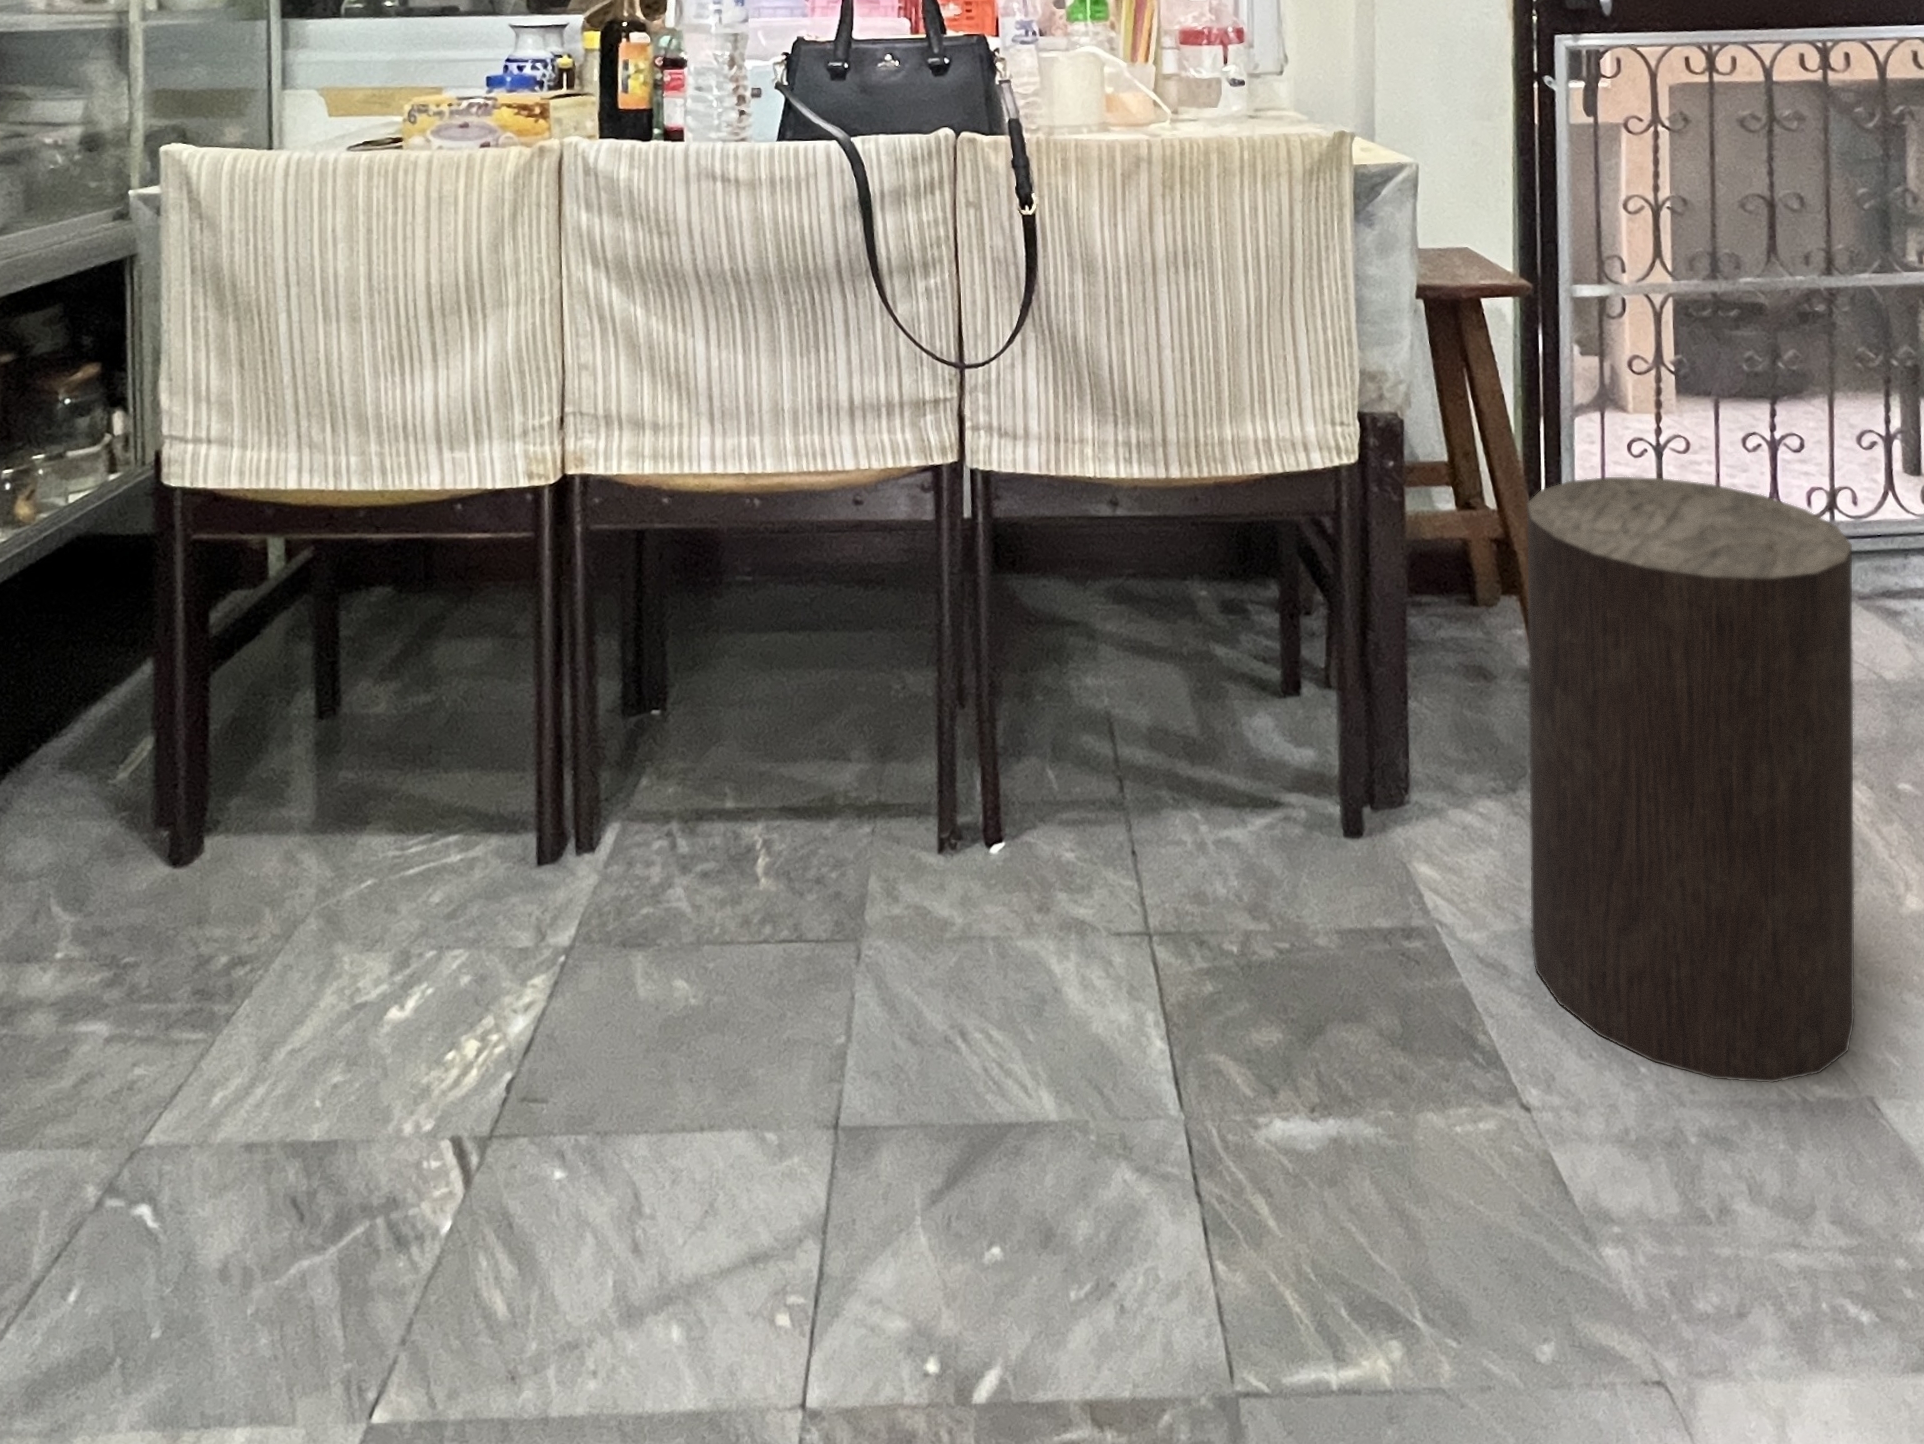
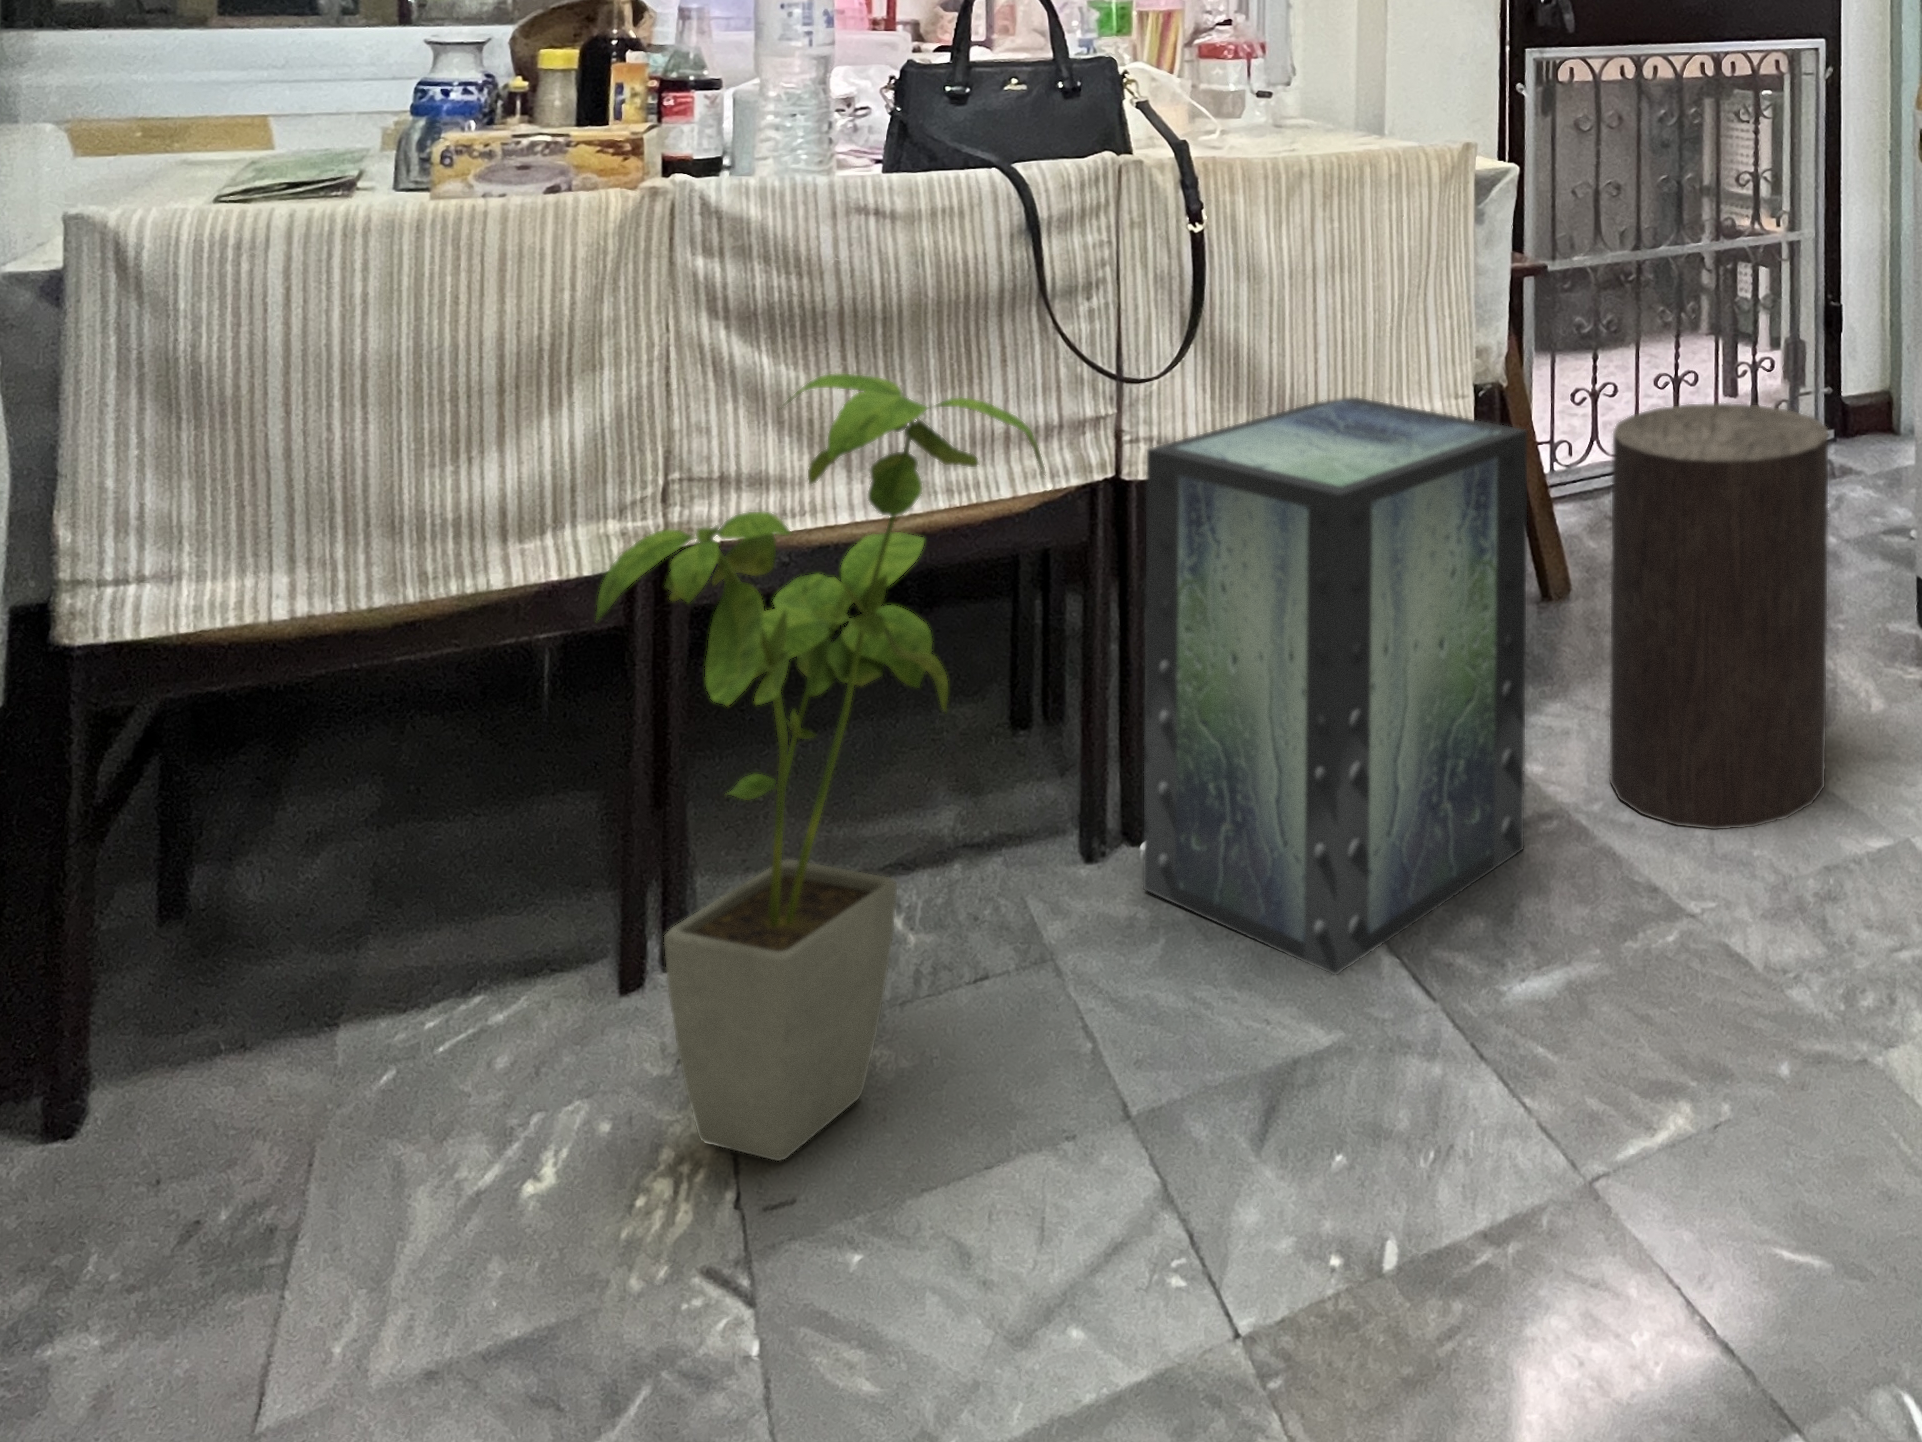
house plant: none [400,331,778,1085] -> present [597,373,1044,1161]
storage box: none [967,407,1389,1090] -> present [1143,397,1527,974]

